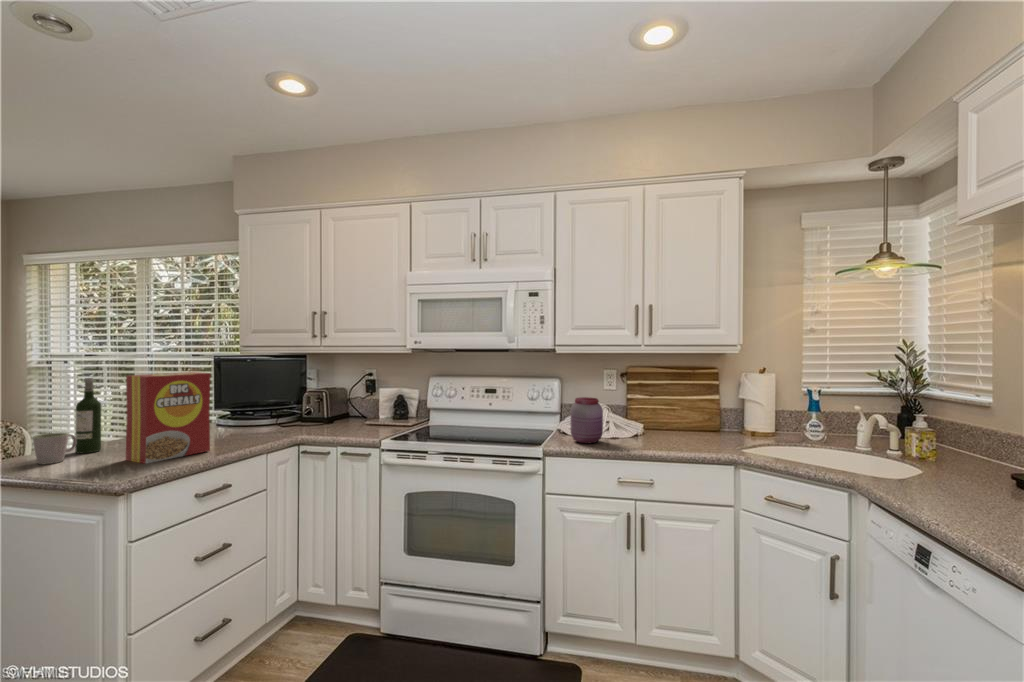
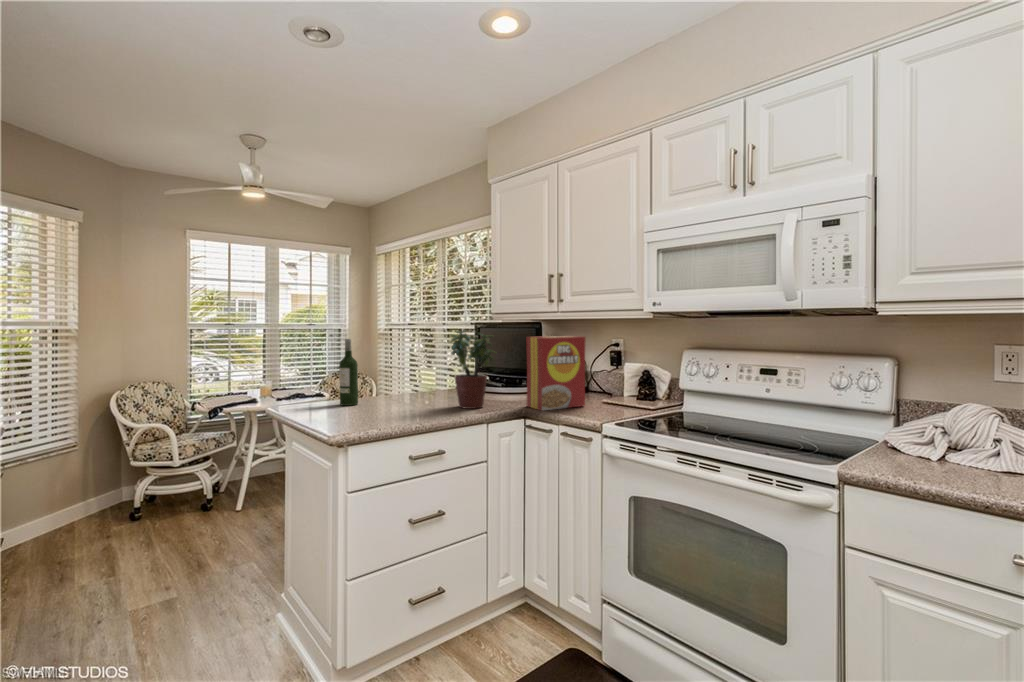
potted plant: none [222,366,273,441] -> present [451,330,493,409]
cereal box: present [126,372,210,464] -> present [527,336,585,410]
jar: present [571,397,603,443] -> none [906,390,983,475]
mug: present [33,433,77,464] -> none [302,386,335,412]

